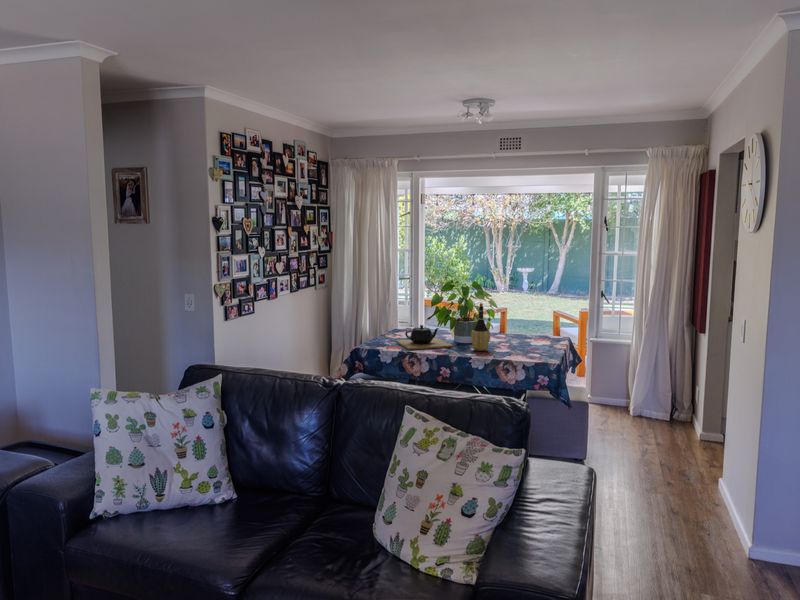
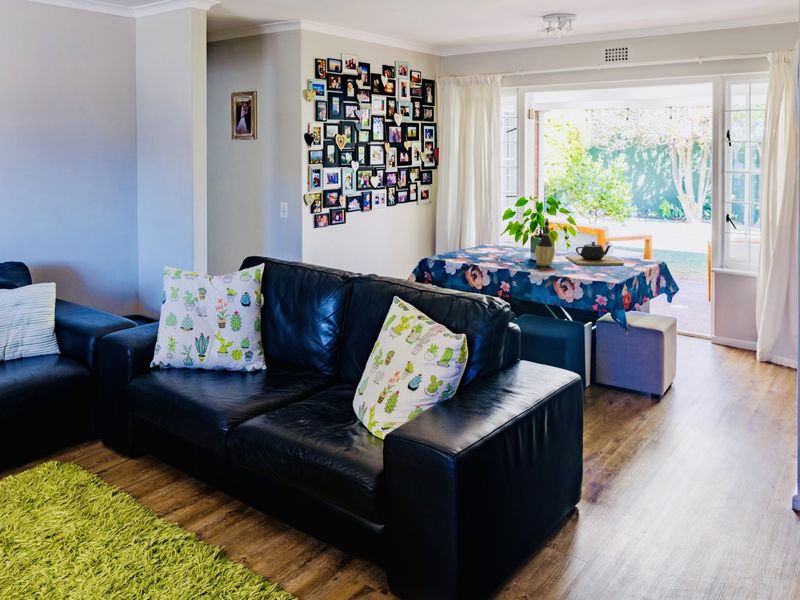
teapot: present [396,325,452,350] -> present [566,242,624,265]

